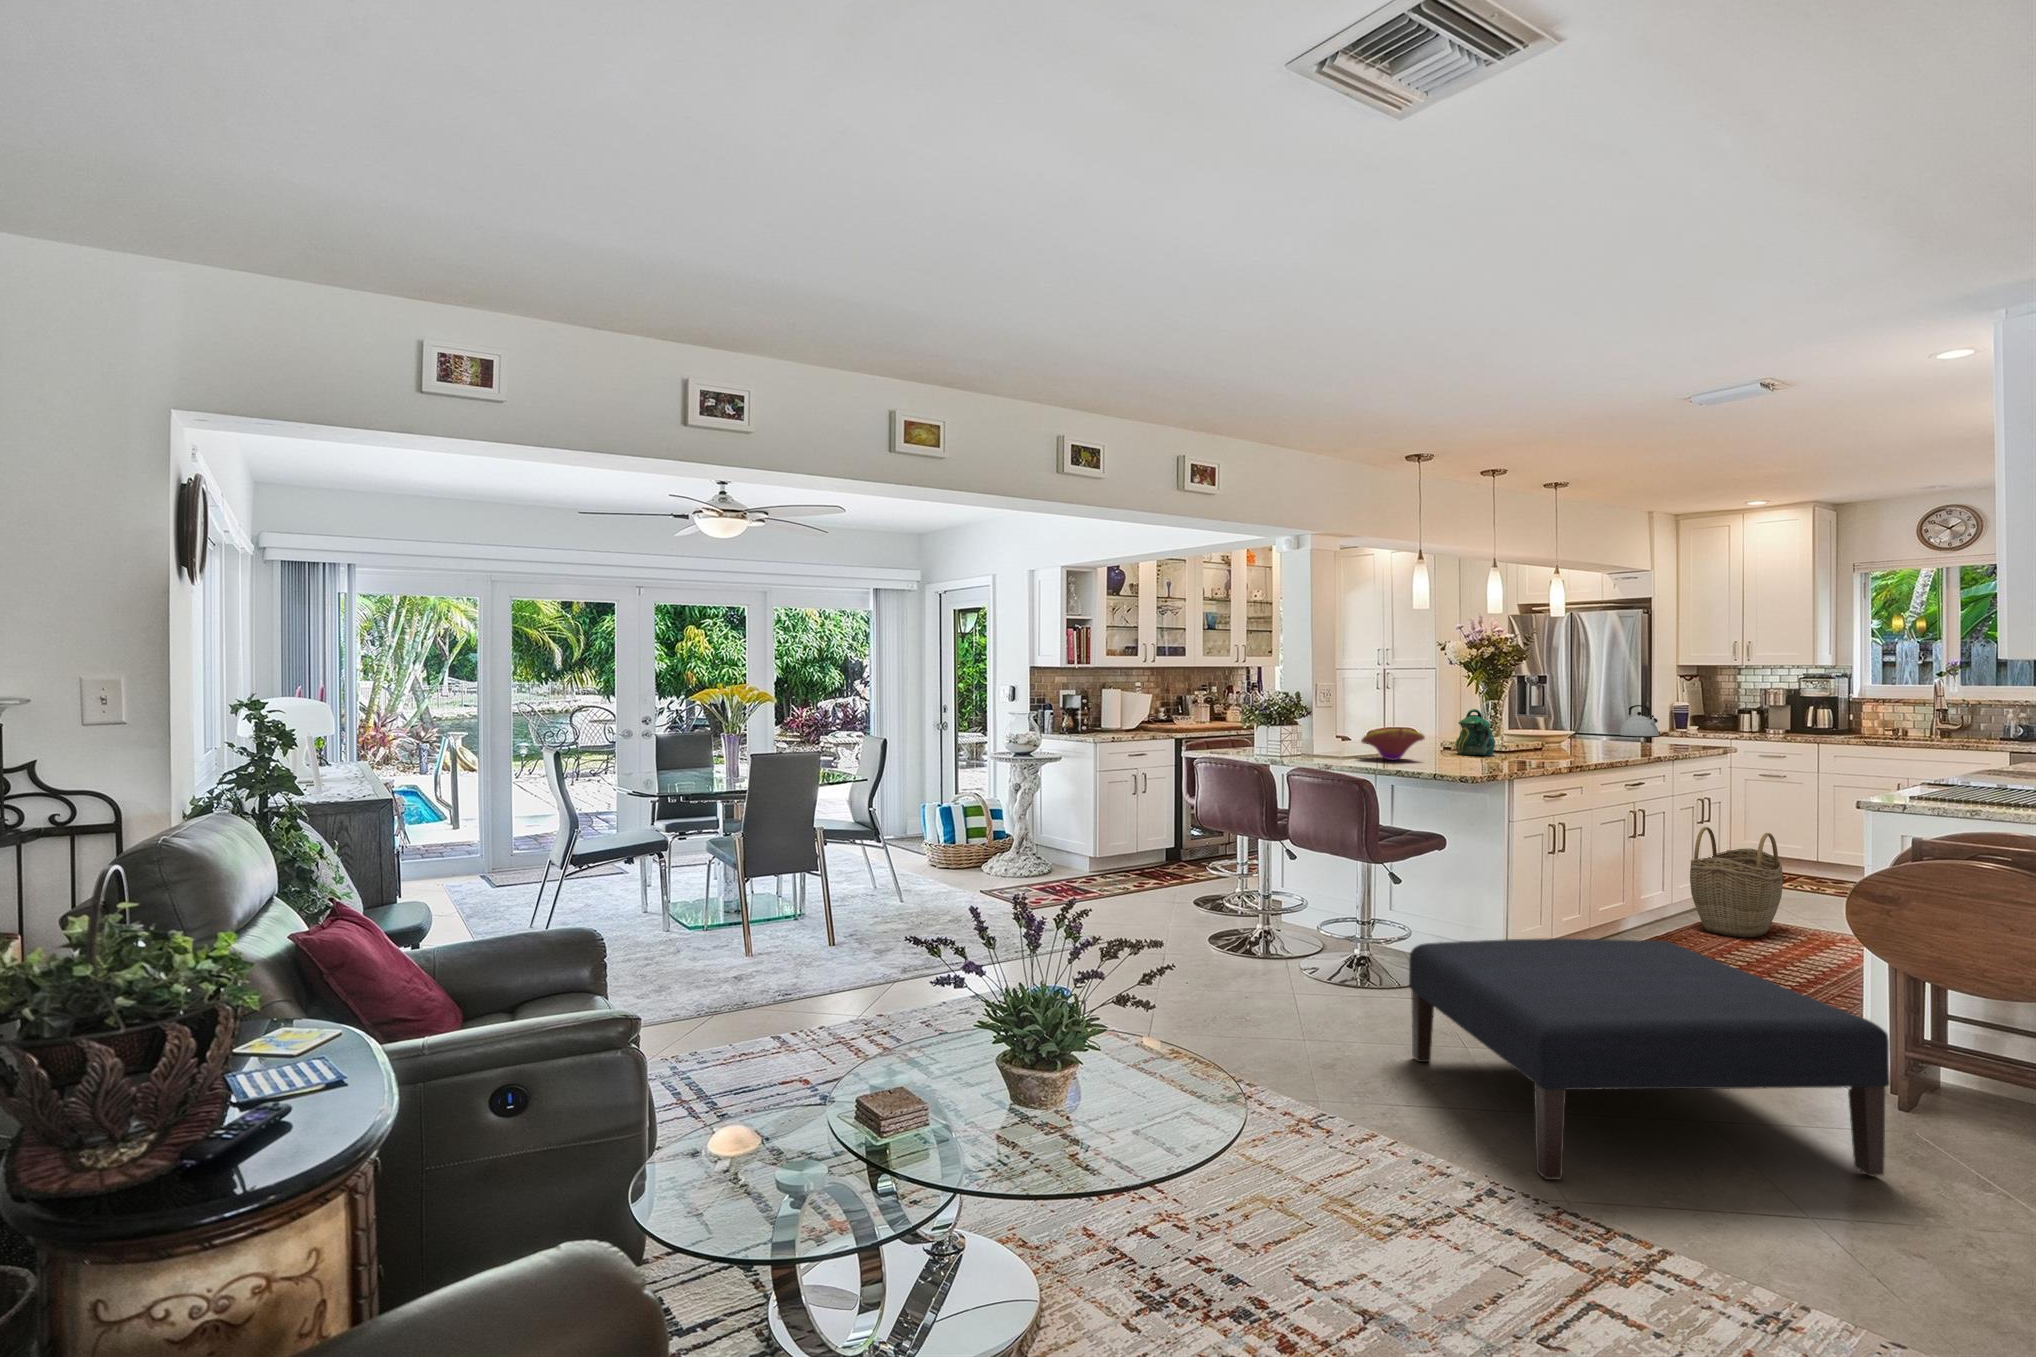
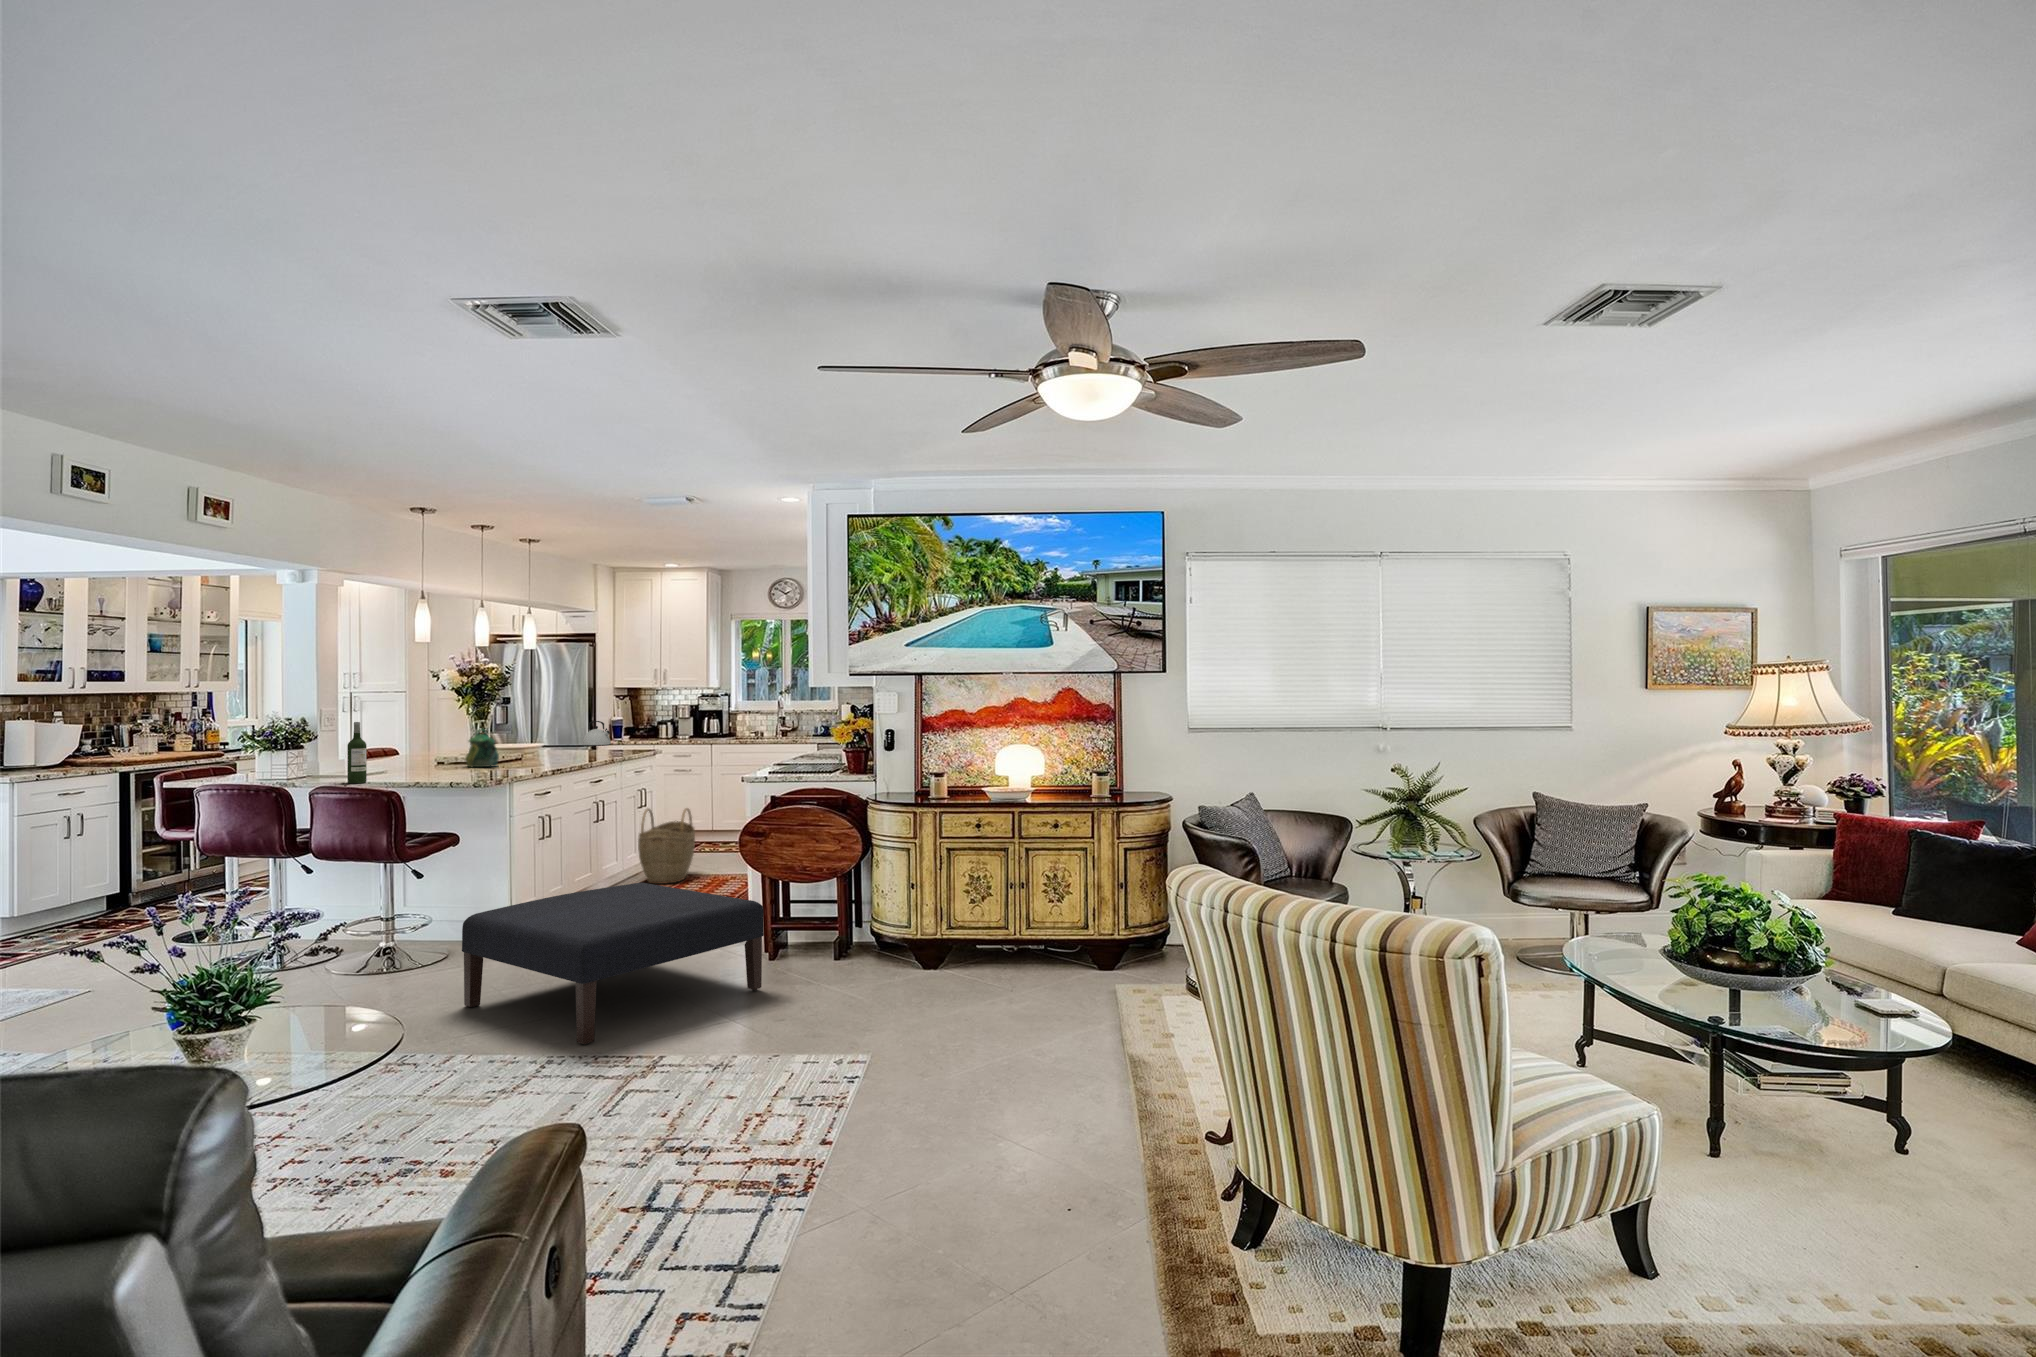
wine bottle: none [1317,696,1336,764] -> present [347,722,367,783]
decorative bowl: present [1361,728,1425,760] -> none [384,748,446,776]

